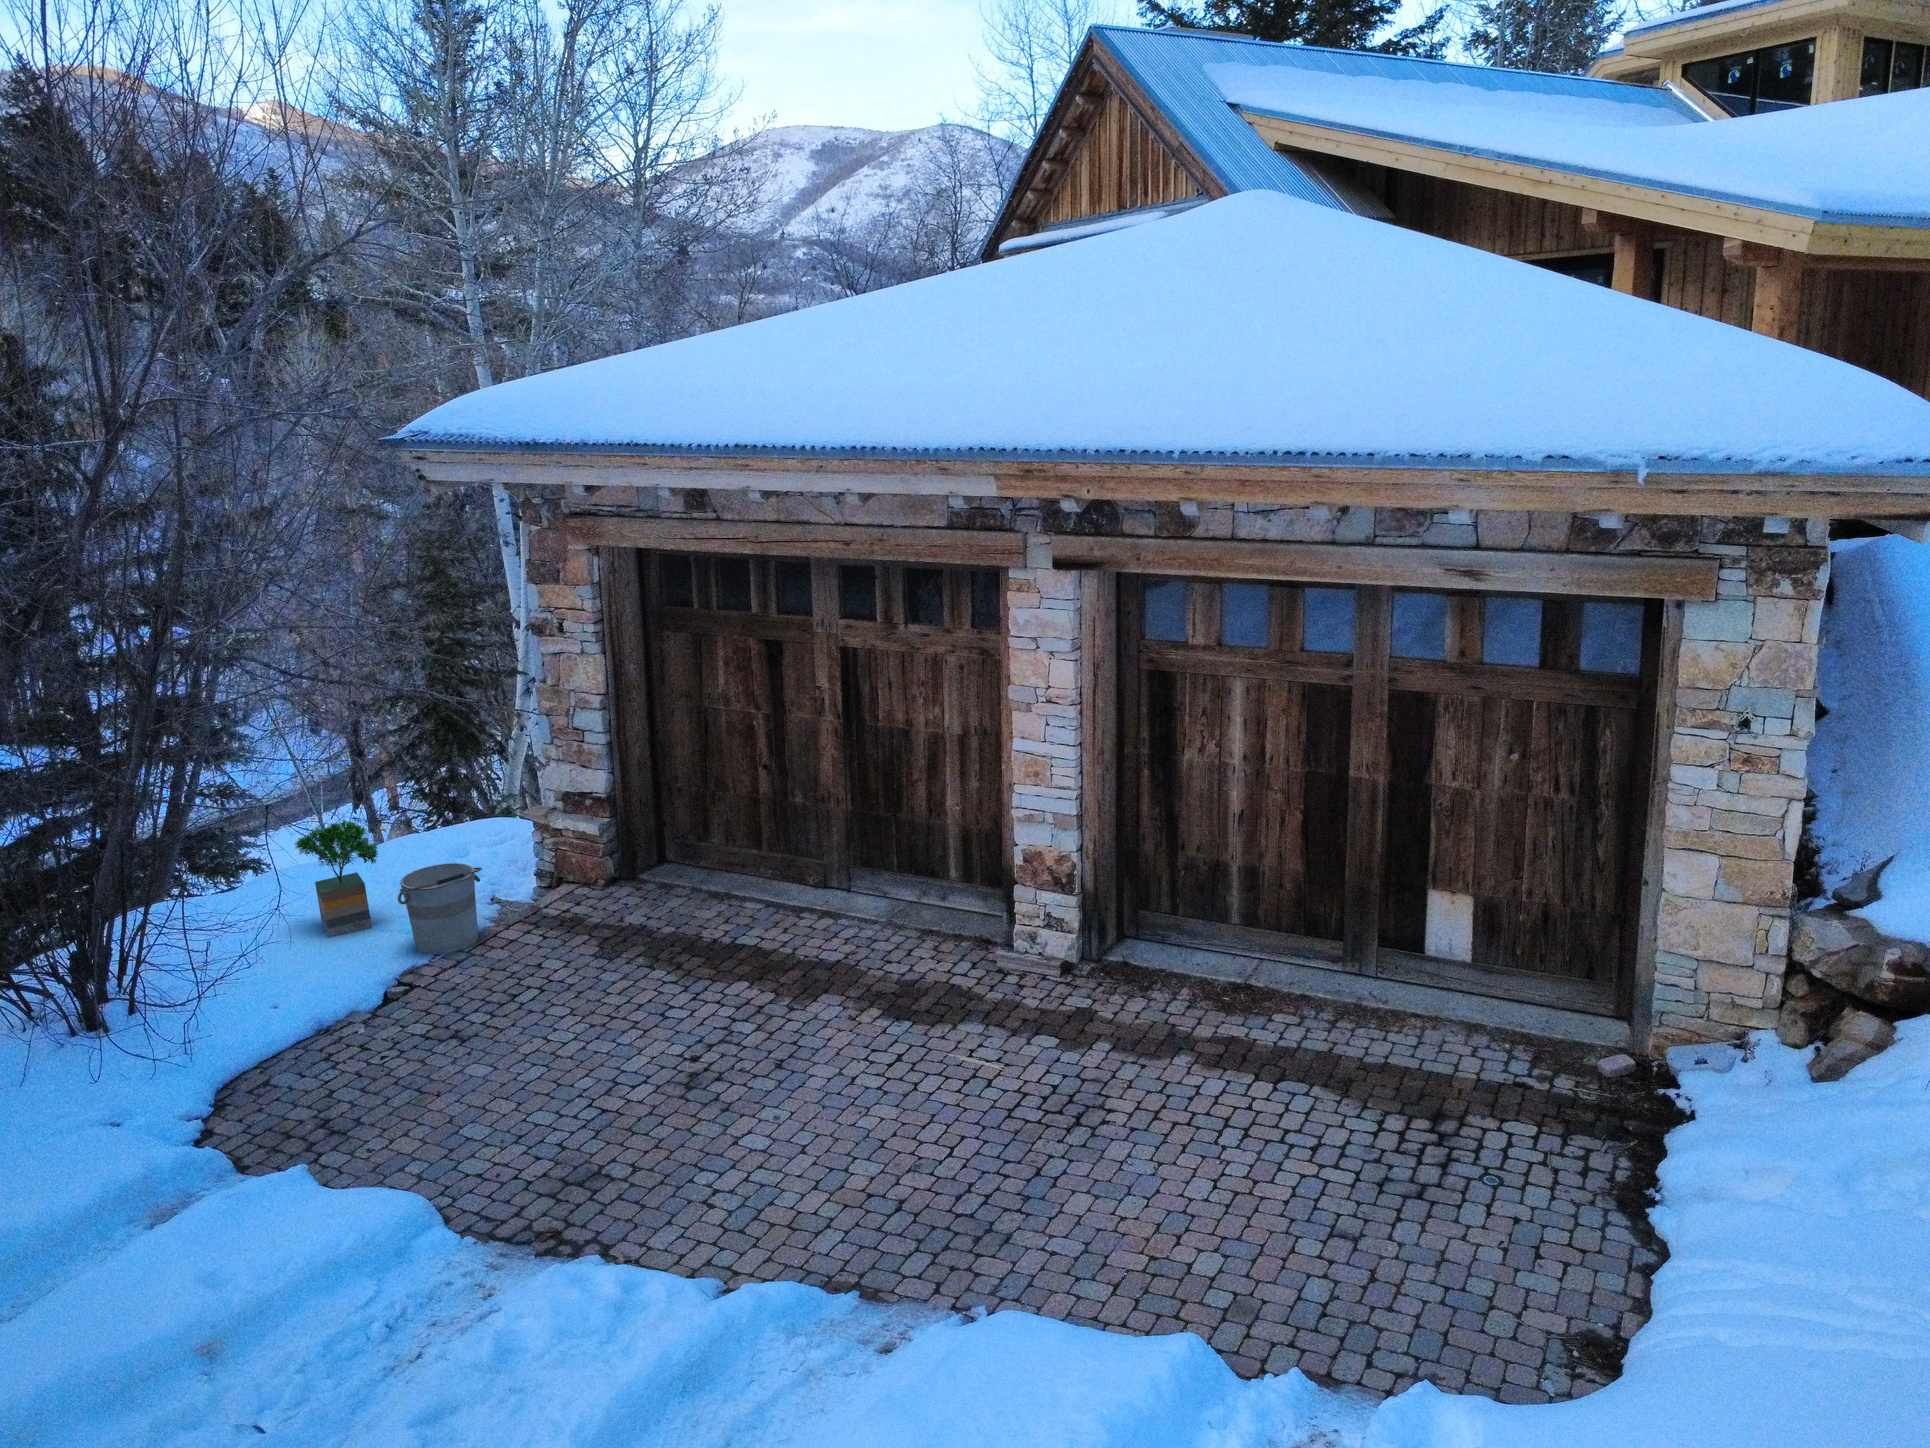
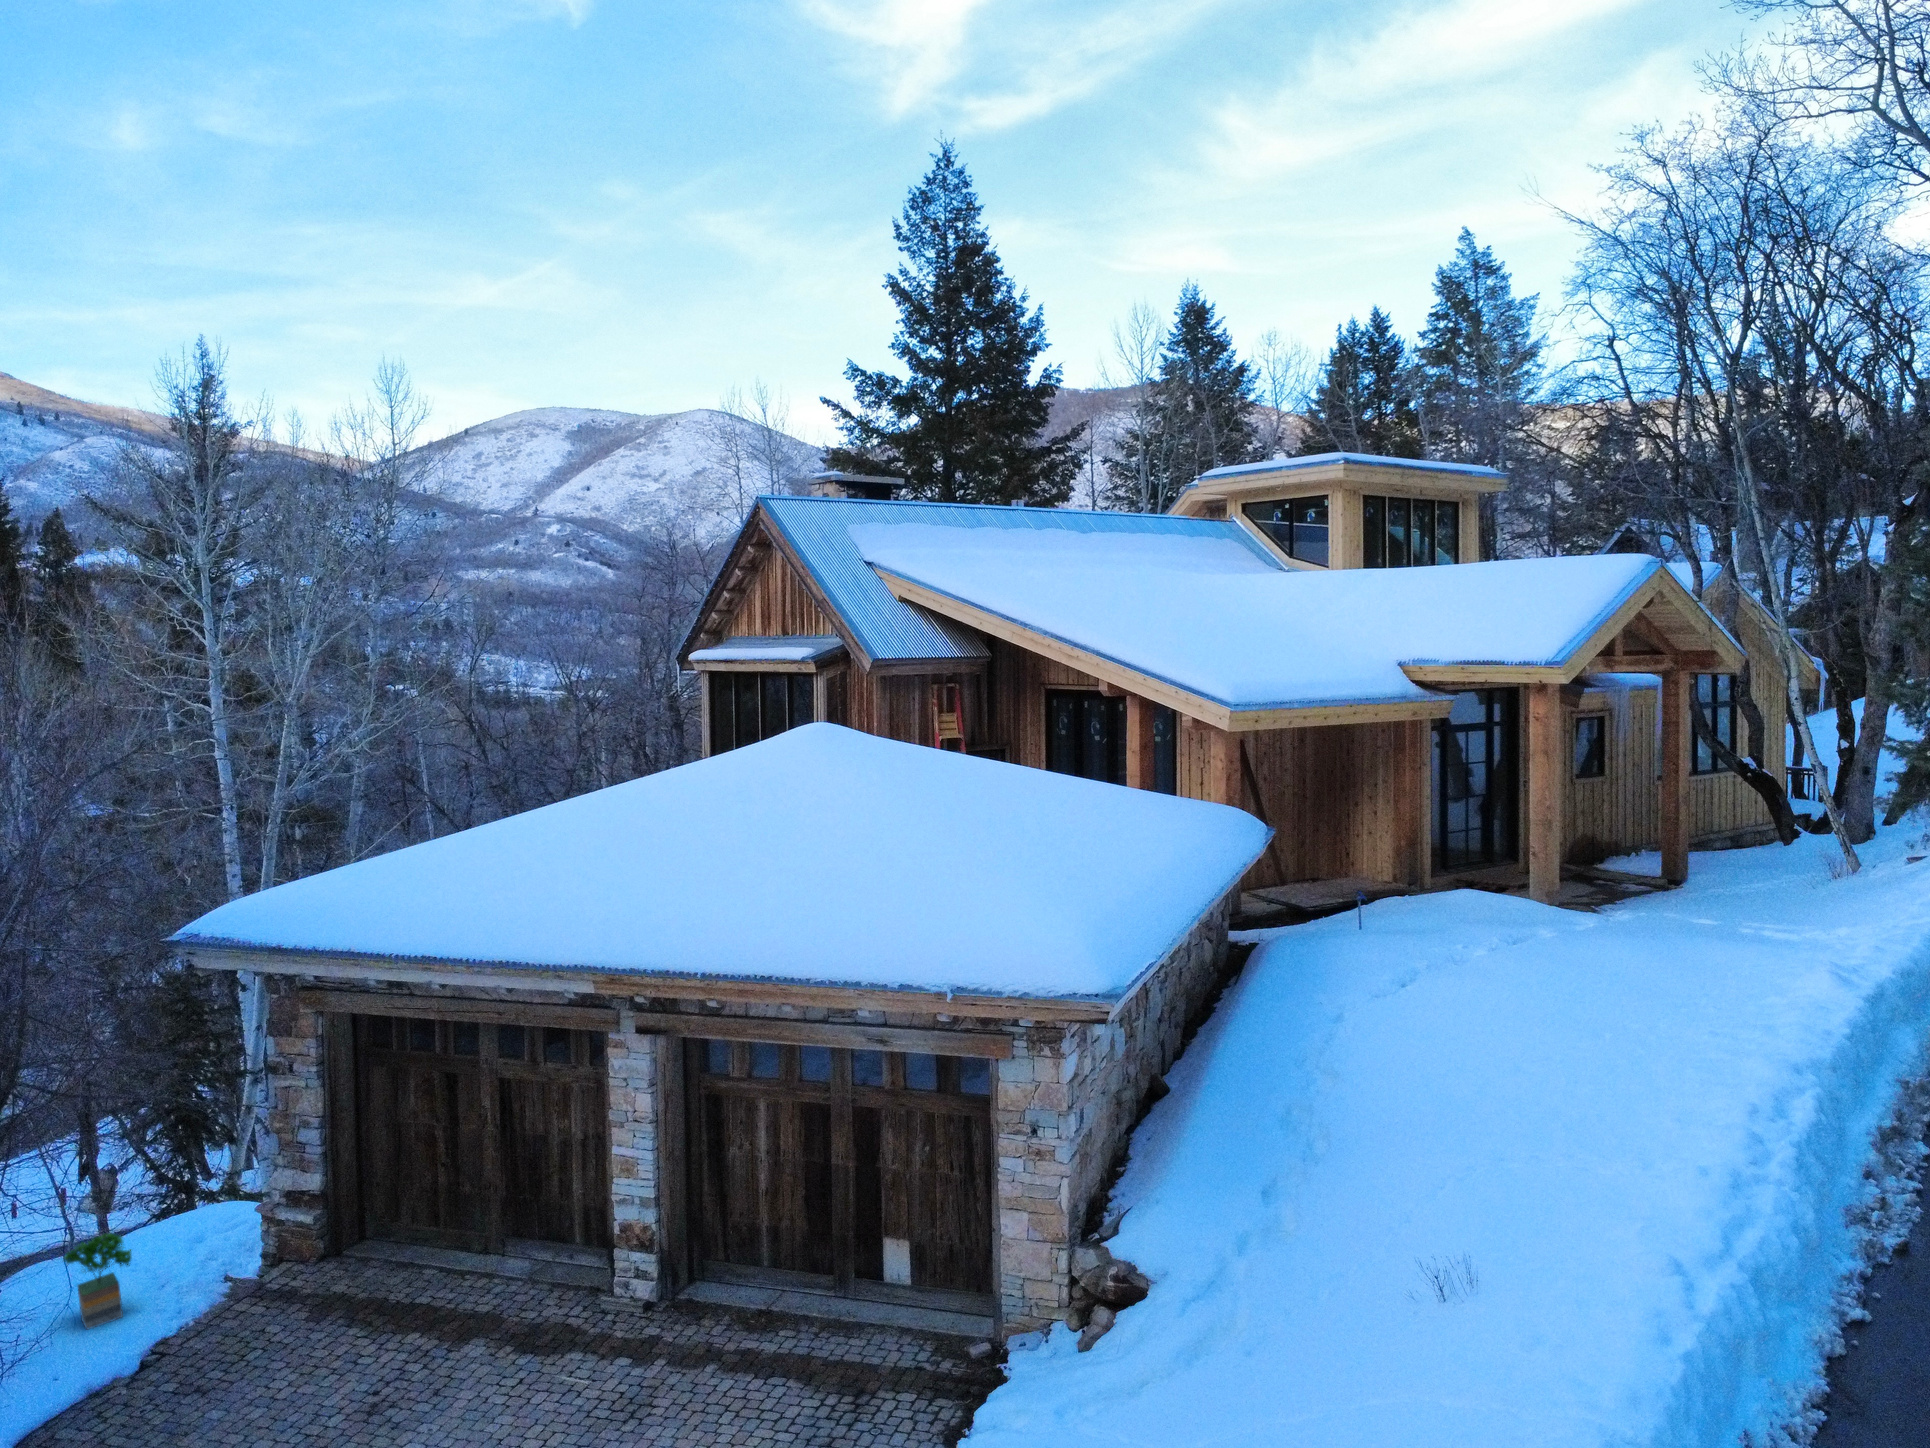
bucket: present [398,863,482,954] -> none [146,1261,216,1339]

